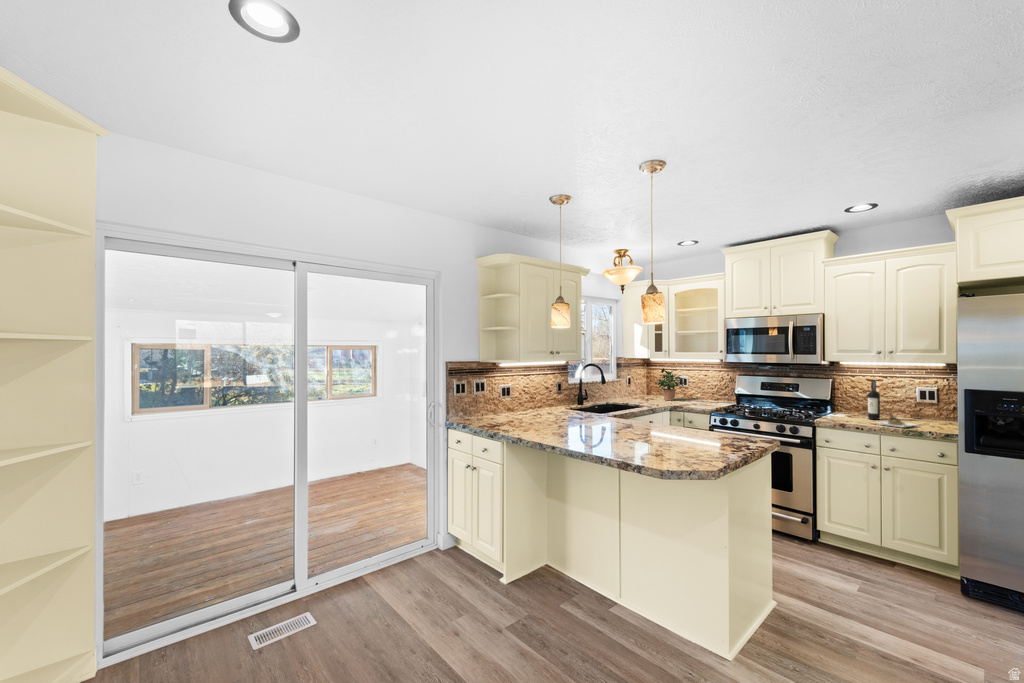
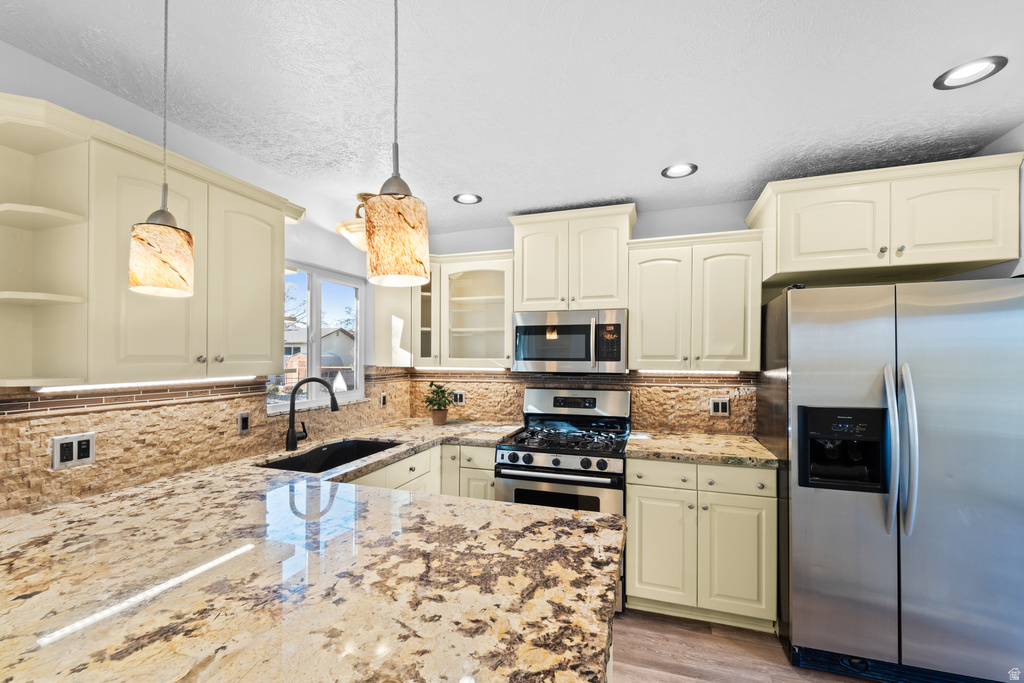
wine bottle: present [868,381,917,428] -> none [673,393,731,454]

